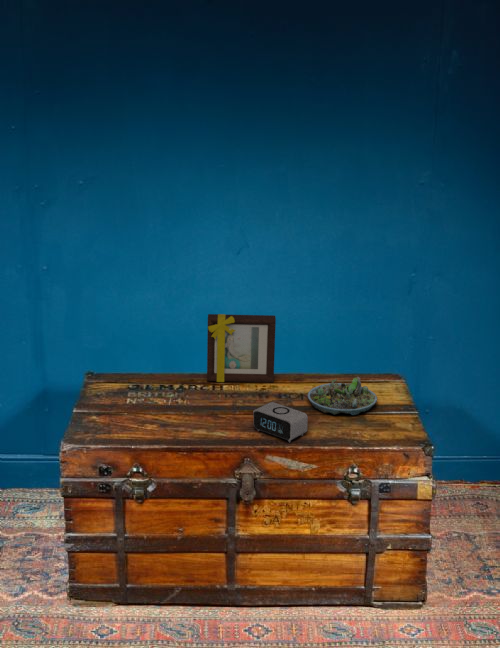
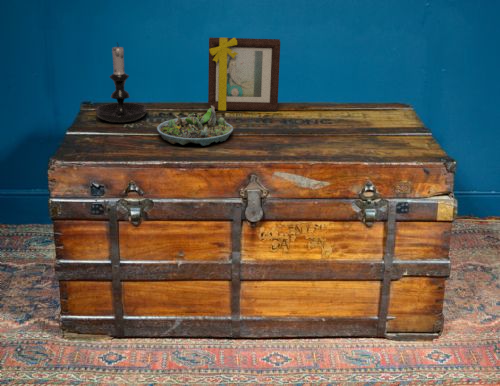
candle holder: none [100,324,149,398] -> present [95,43,147,123]
succulent planter: present [308,377,377,415] -> present [157,106,233,146]
alarm clock: present [253,402,308,443] -> none [260,119,319,158]

